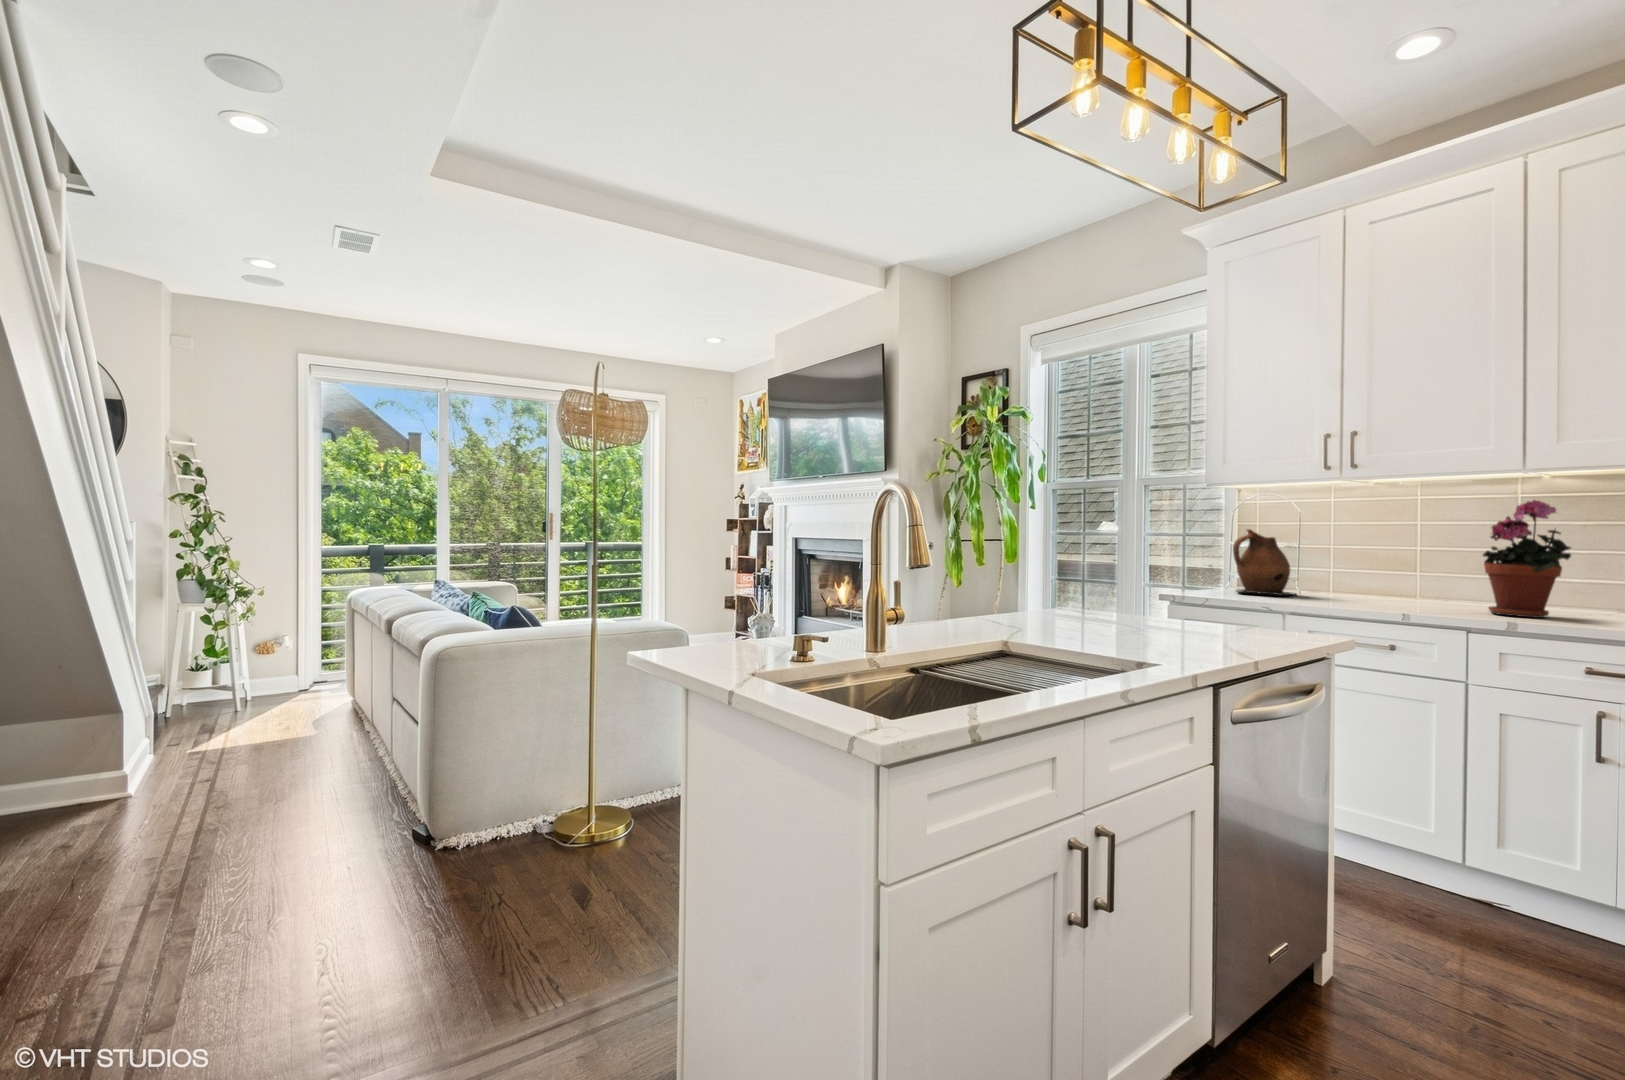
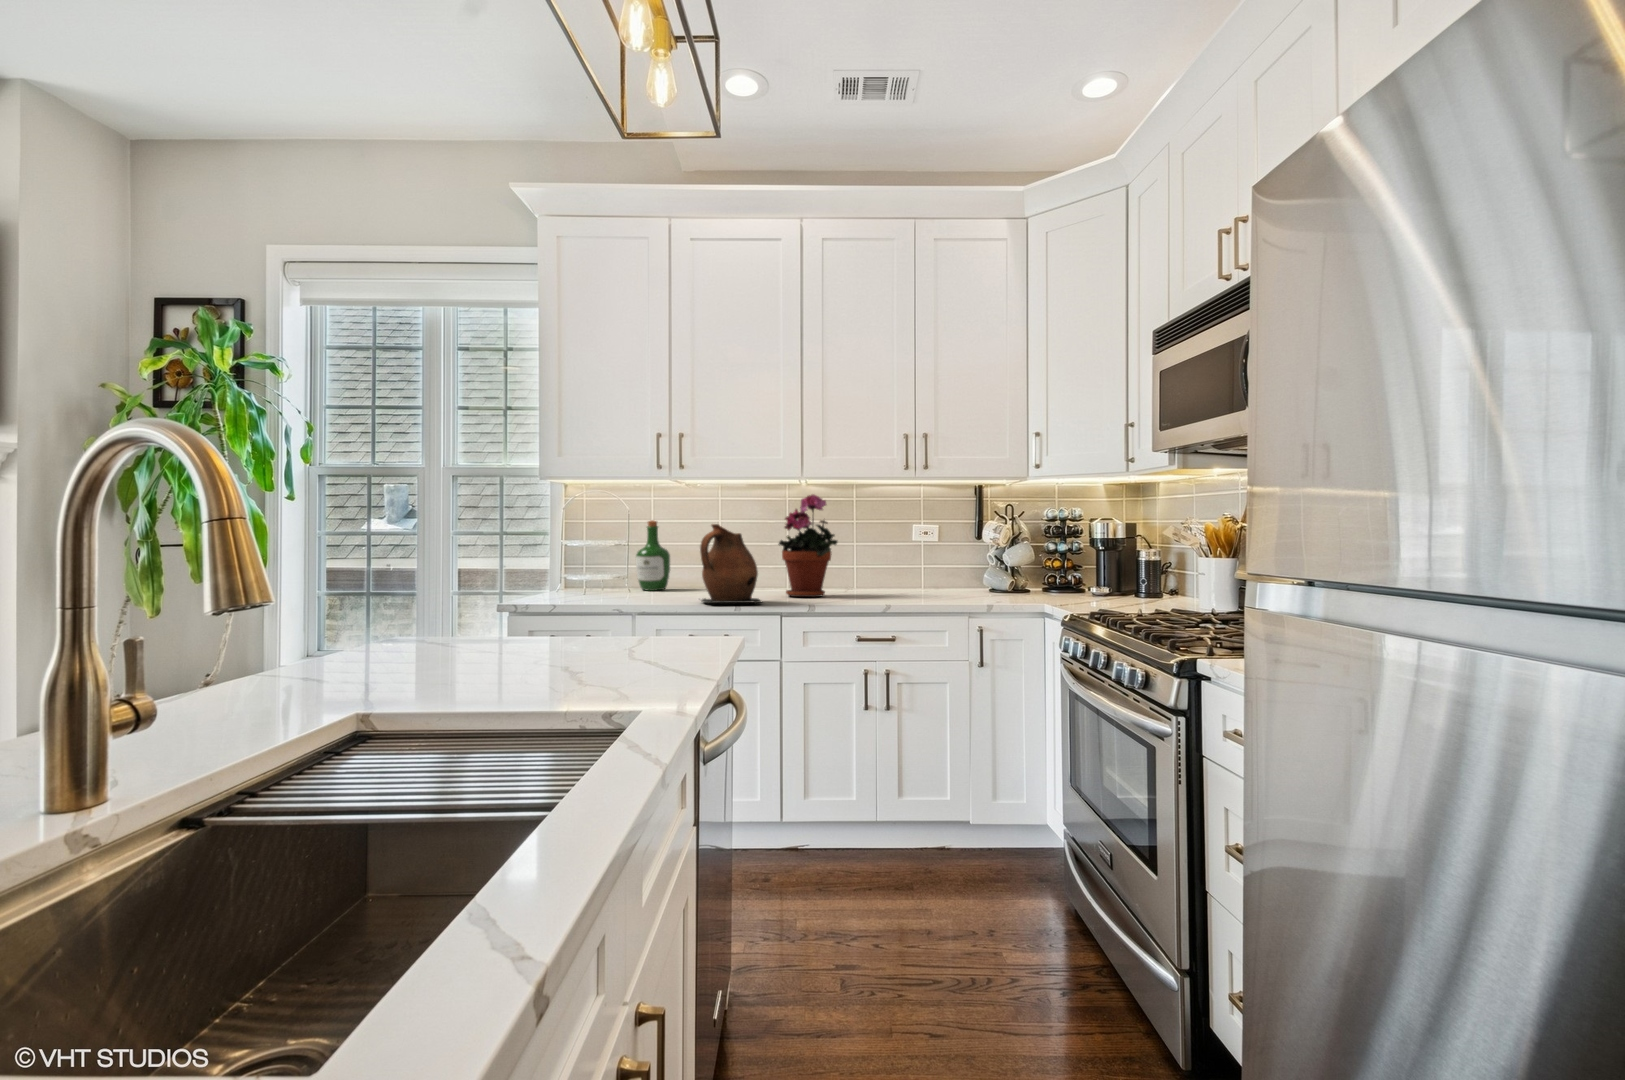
wine bottle: none [1310,526,1351,595] -> present [636,520,670,591]
ceramic pitcher: present [1233,529,1296,595] -> present [700,524,761,603]

